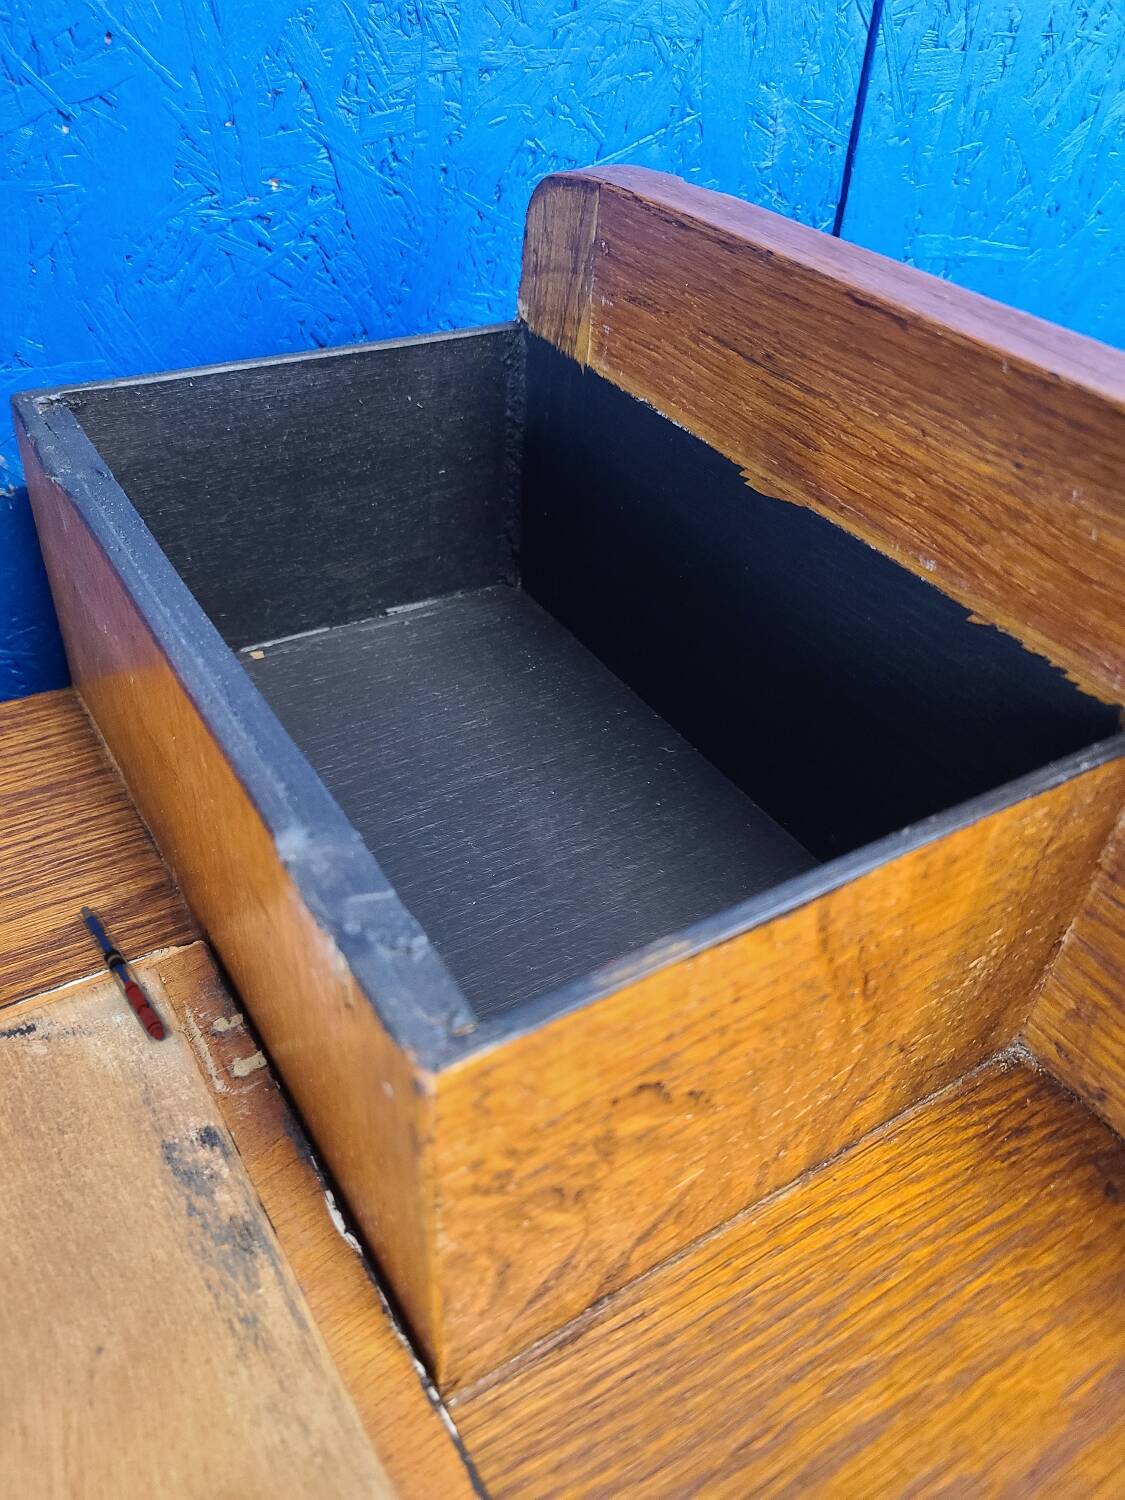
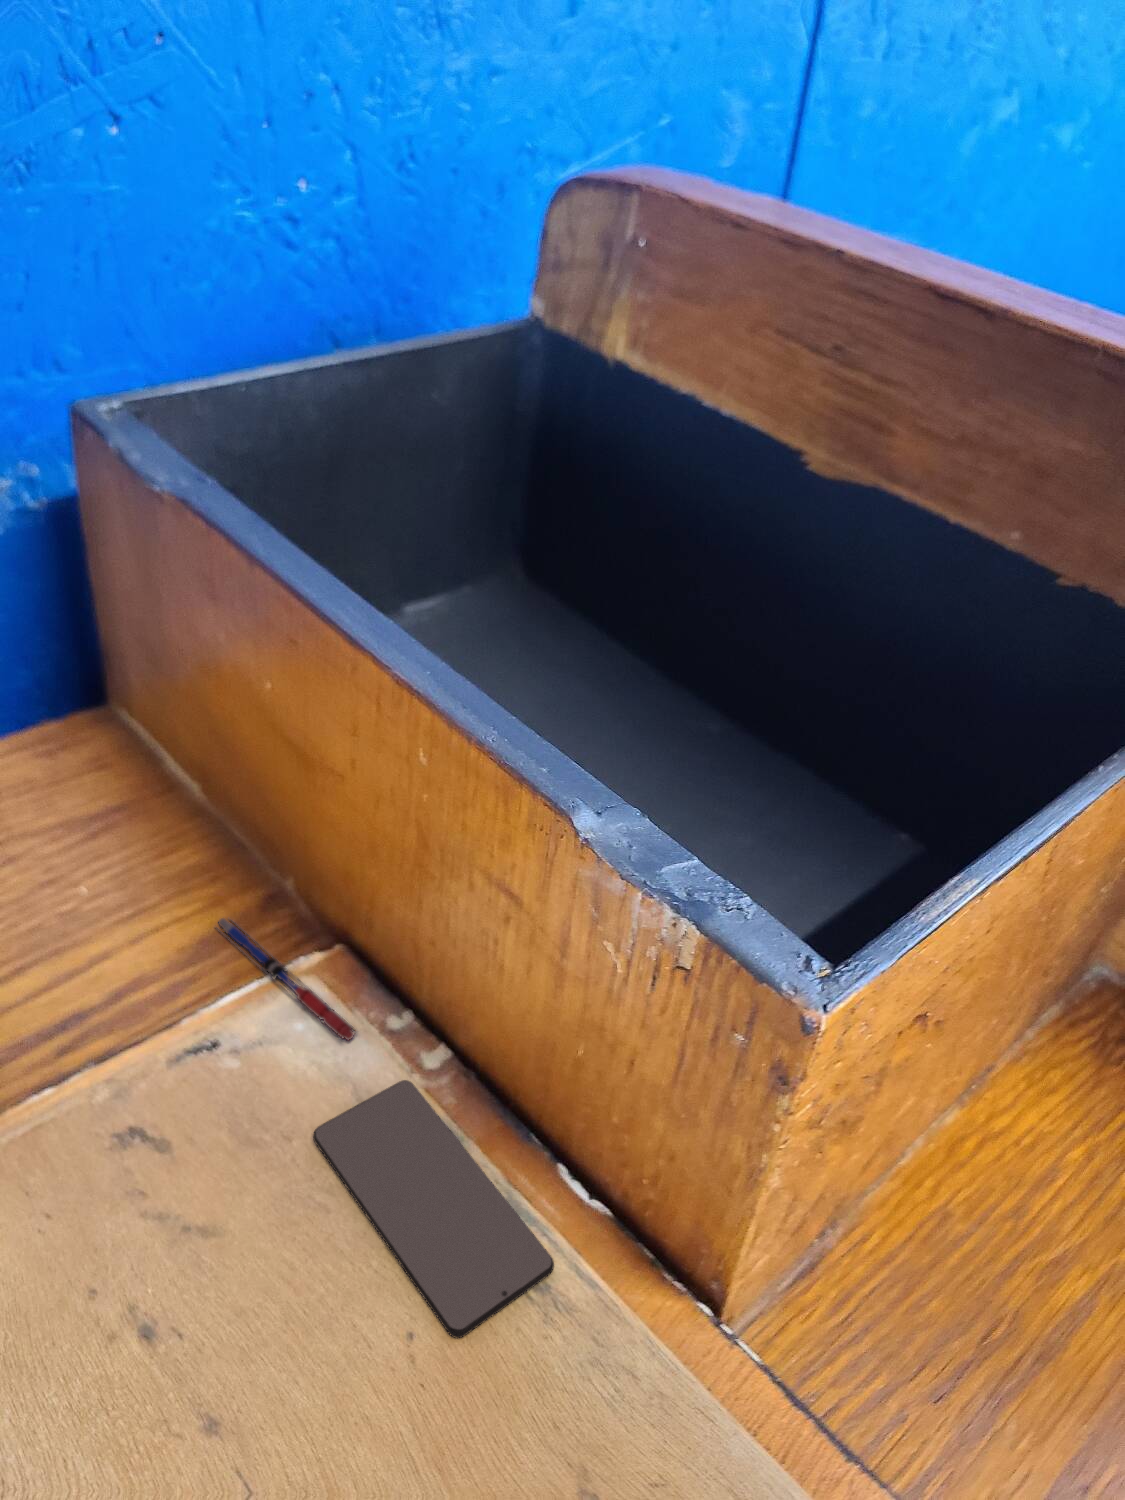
smartphone: none [82,1085,270,1359] -> present [313,1080,554,1338]

